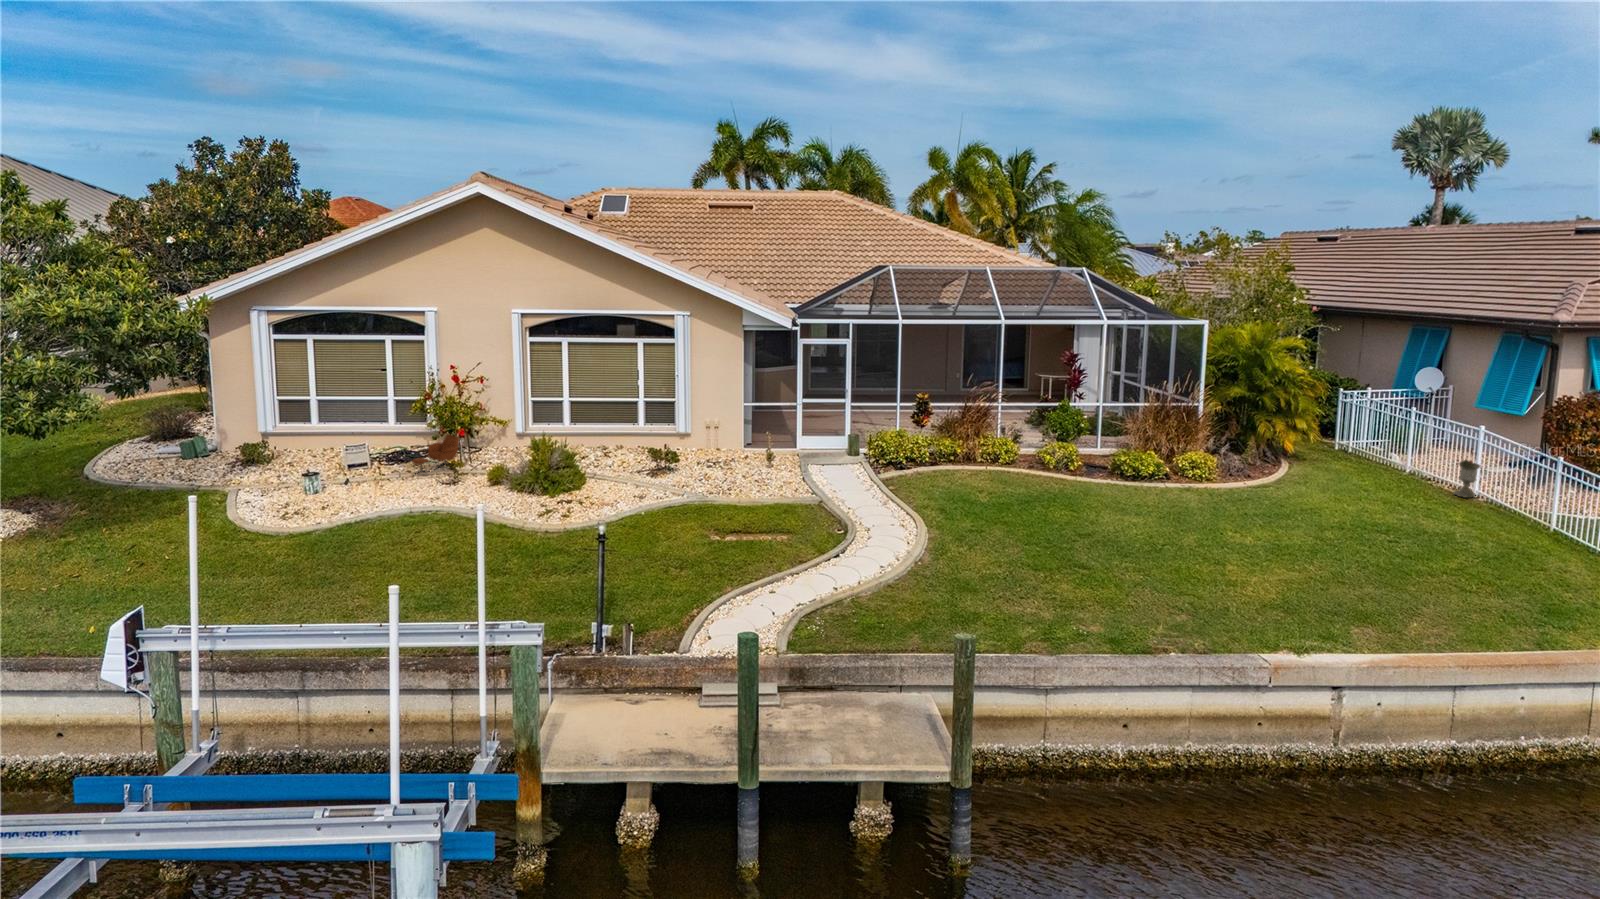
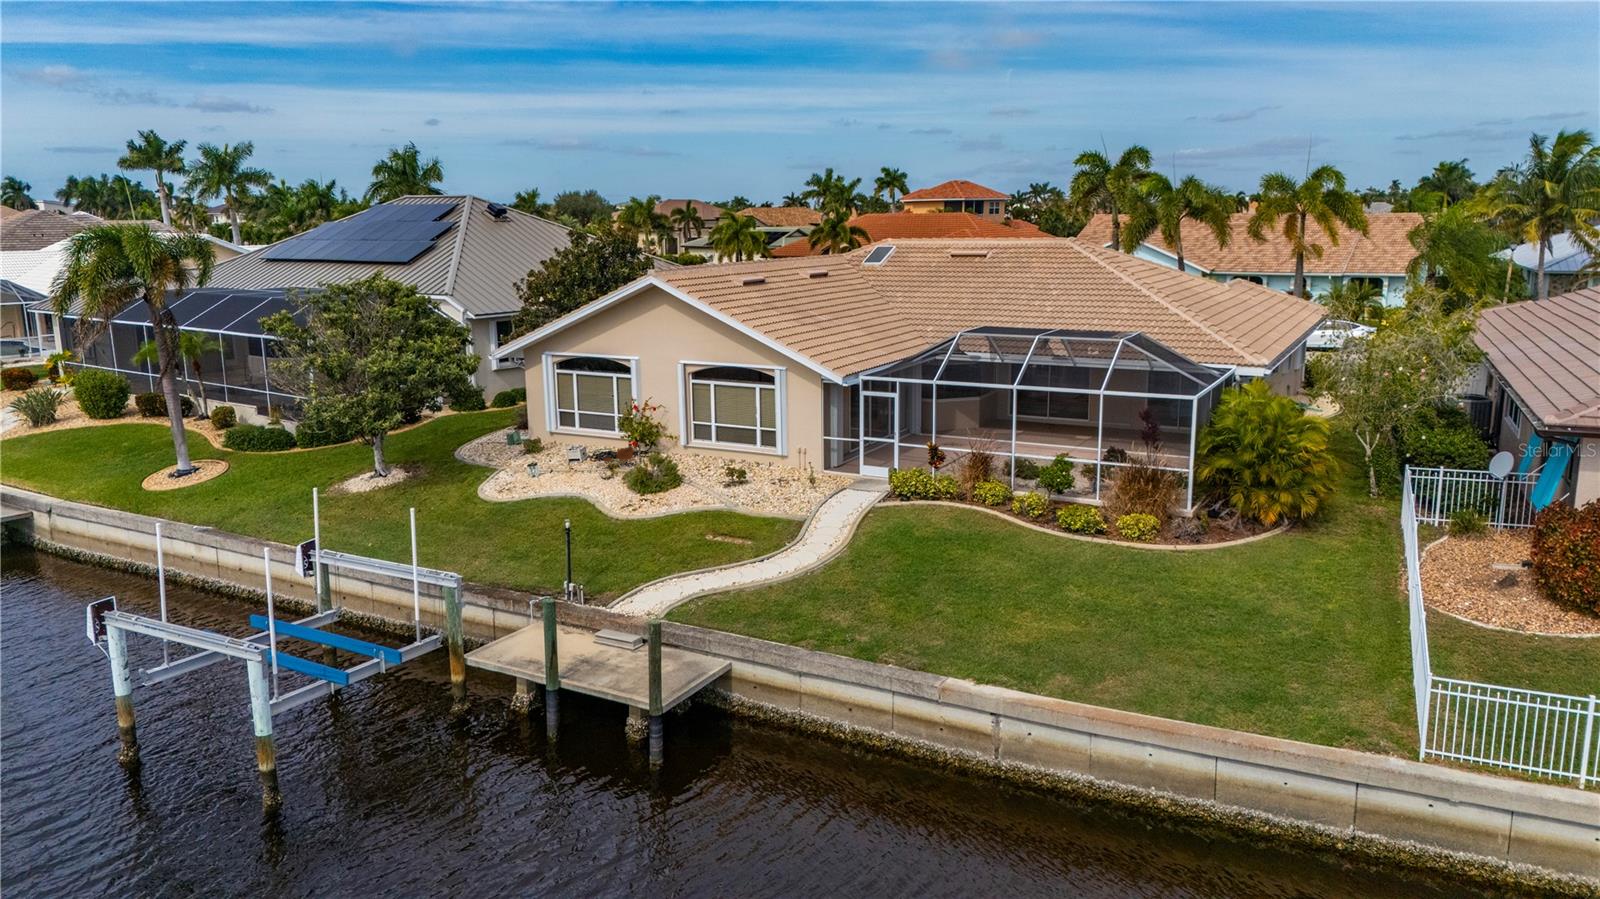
planter: present [1454,460,1481,498] -> none [1366,550,1391,587]

